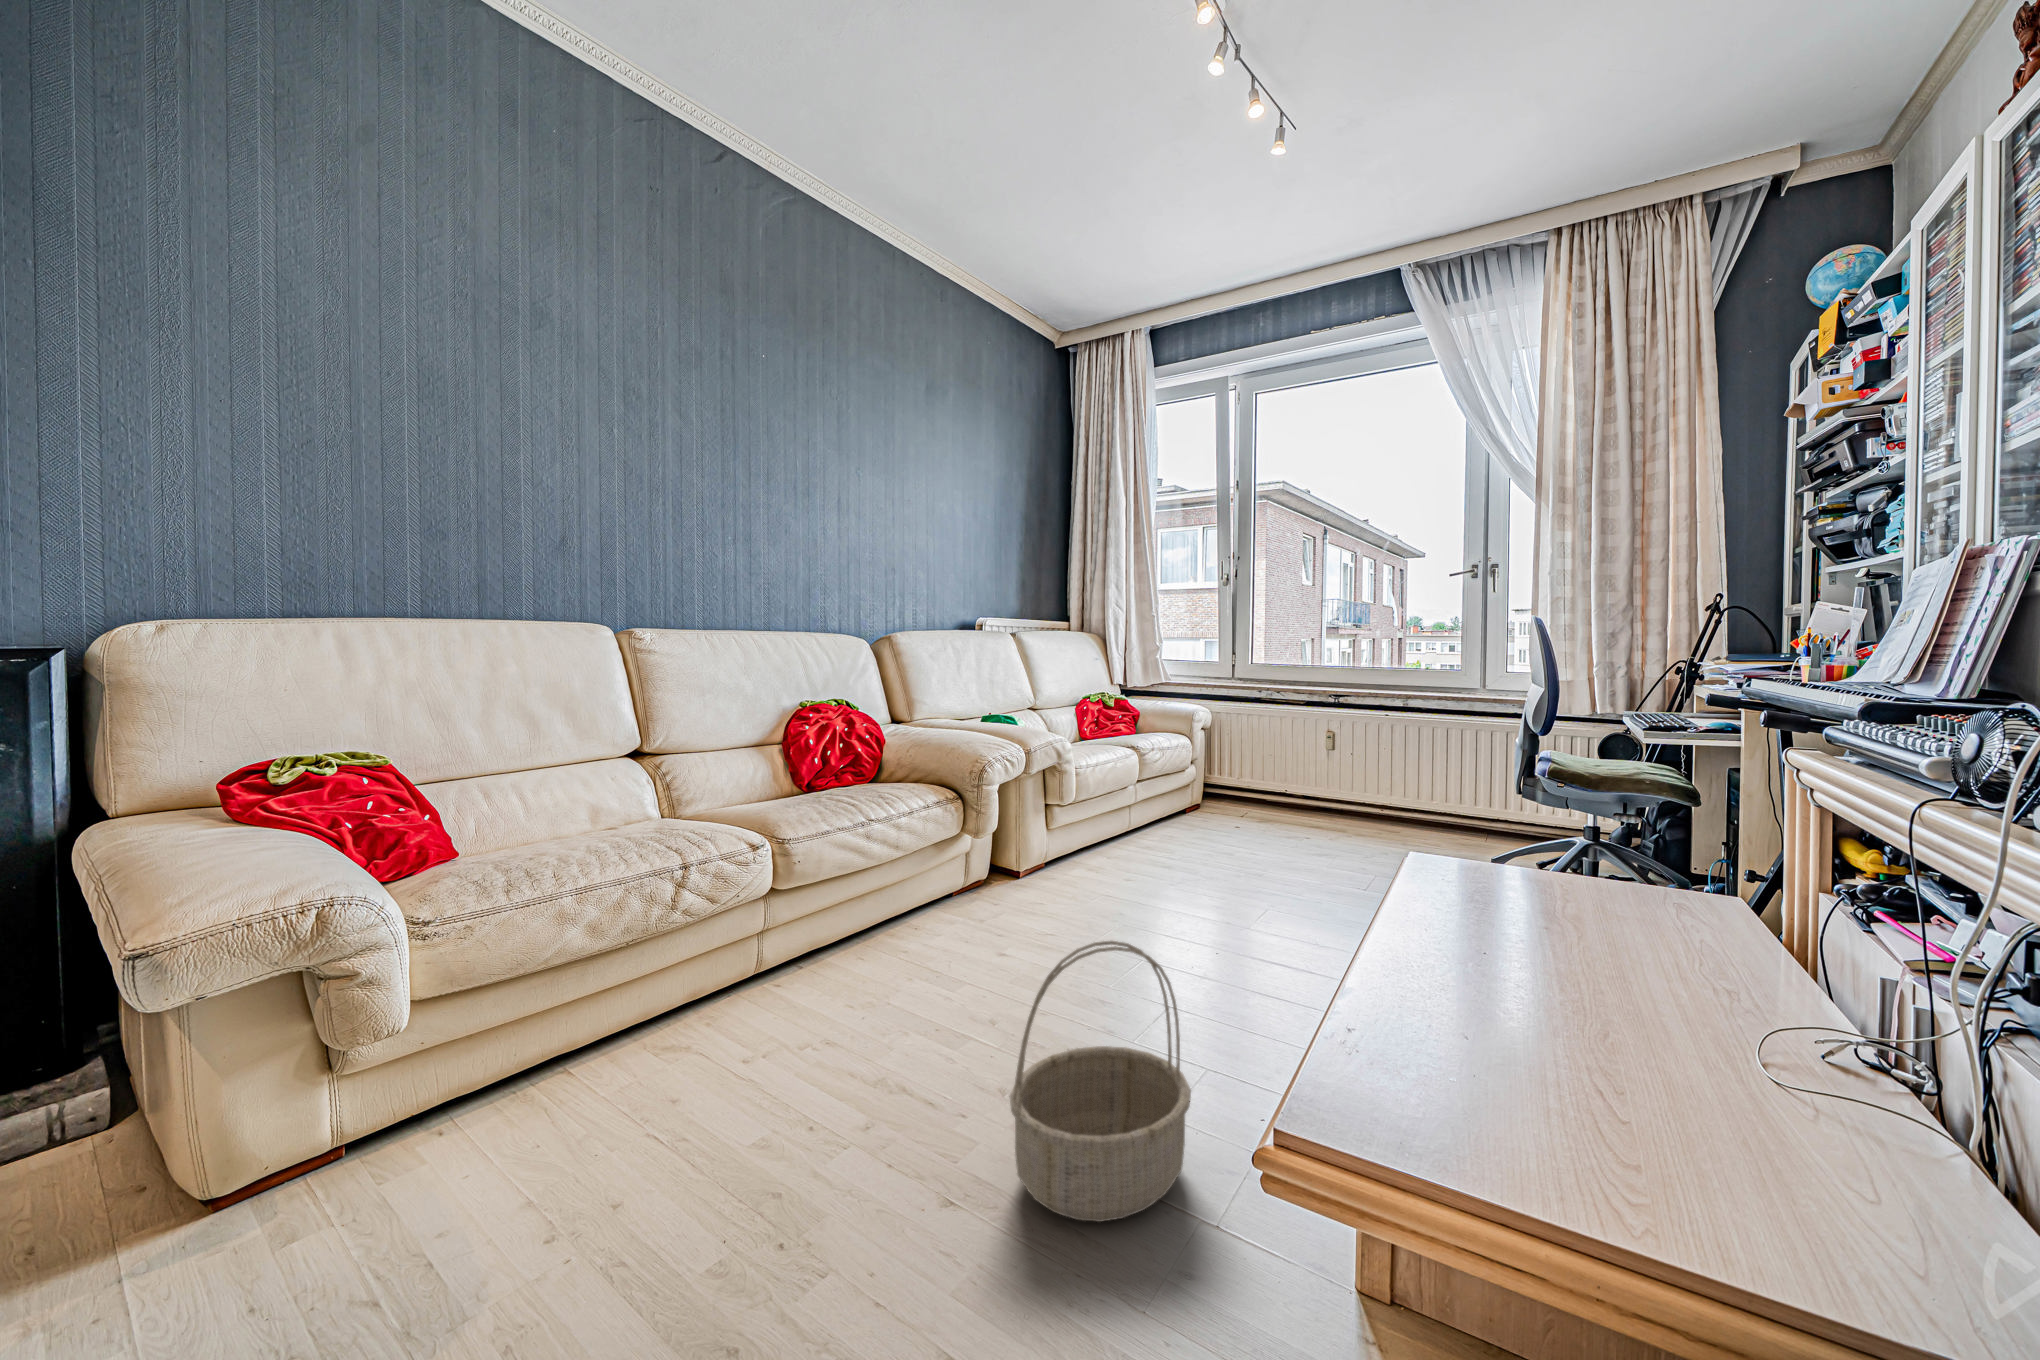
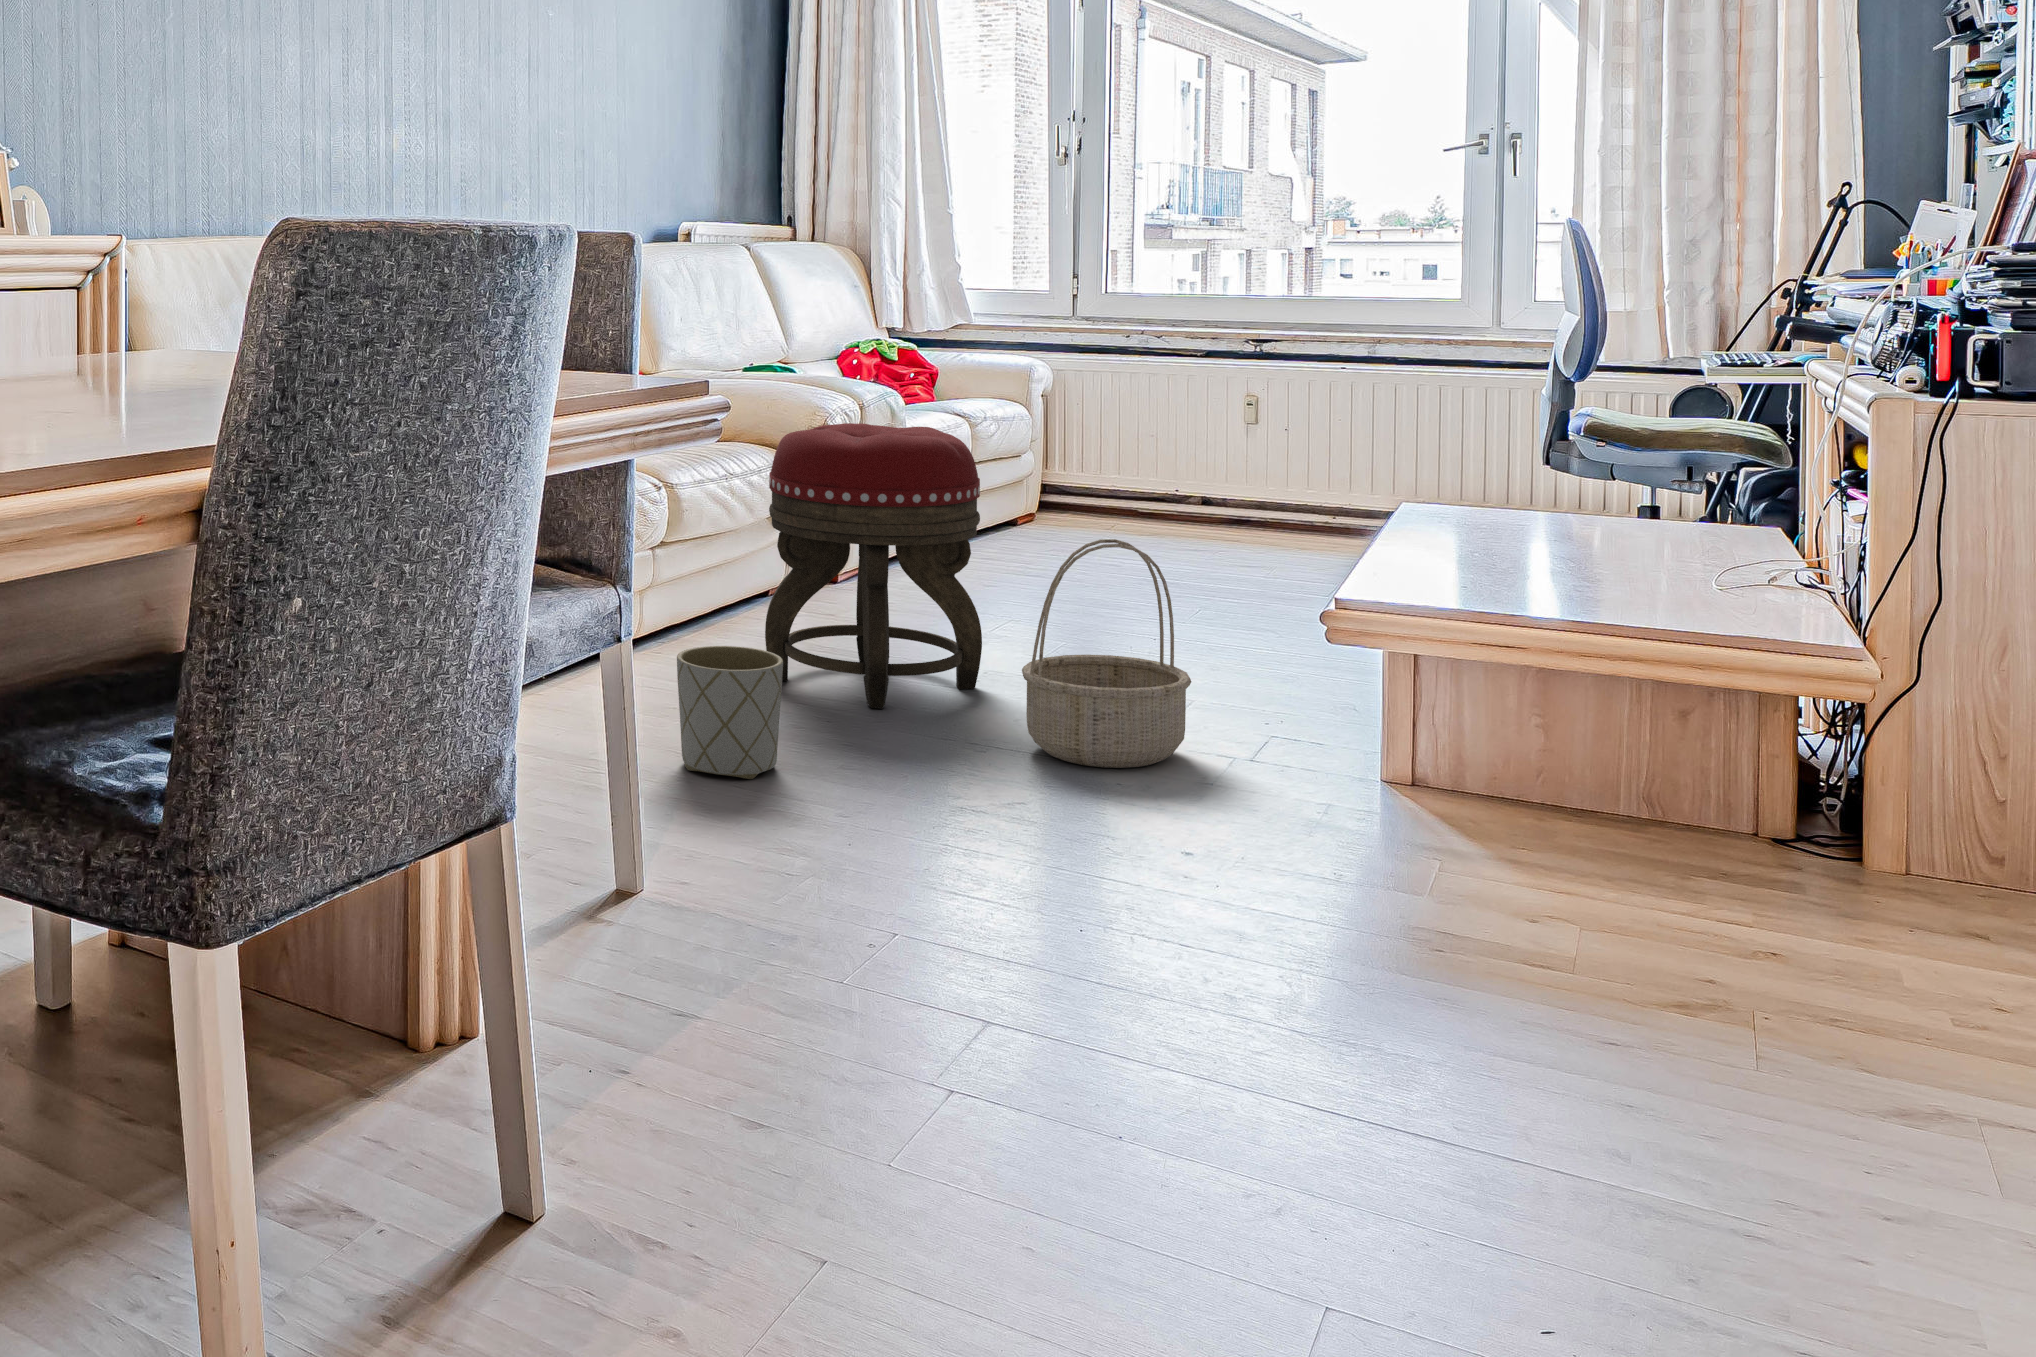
footstool: none [854,780,1047,1076] -> present [765,423,982,709]
planter: none [568,1066,712,1272] -> present [677,646,783,779]

